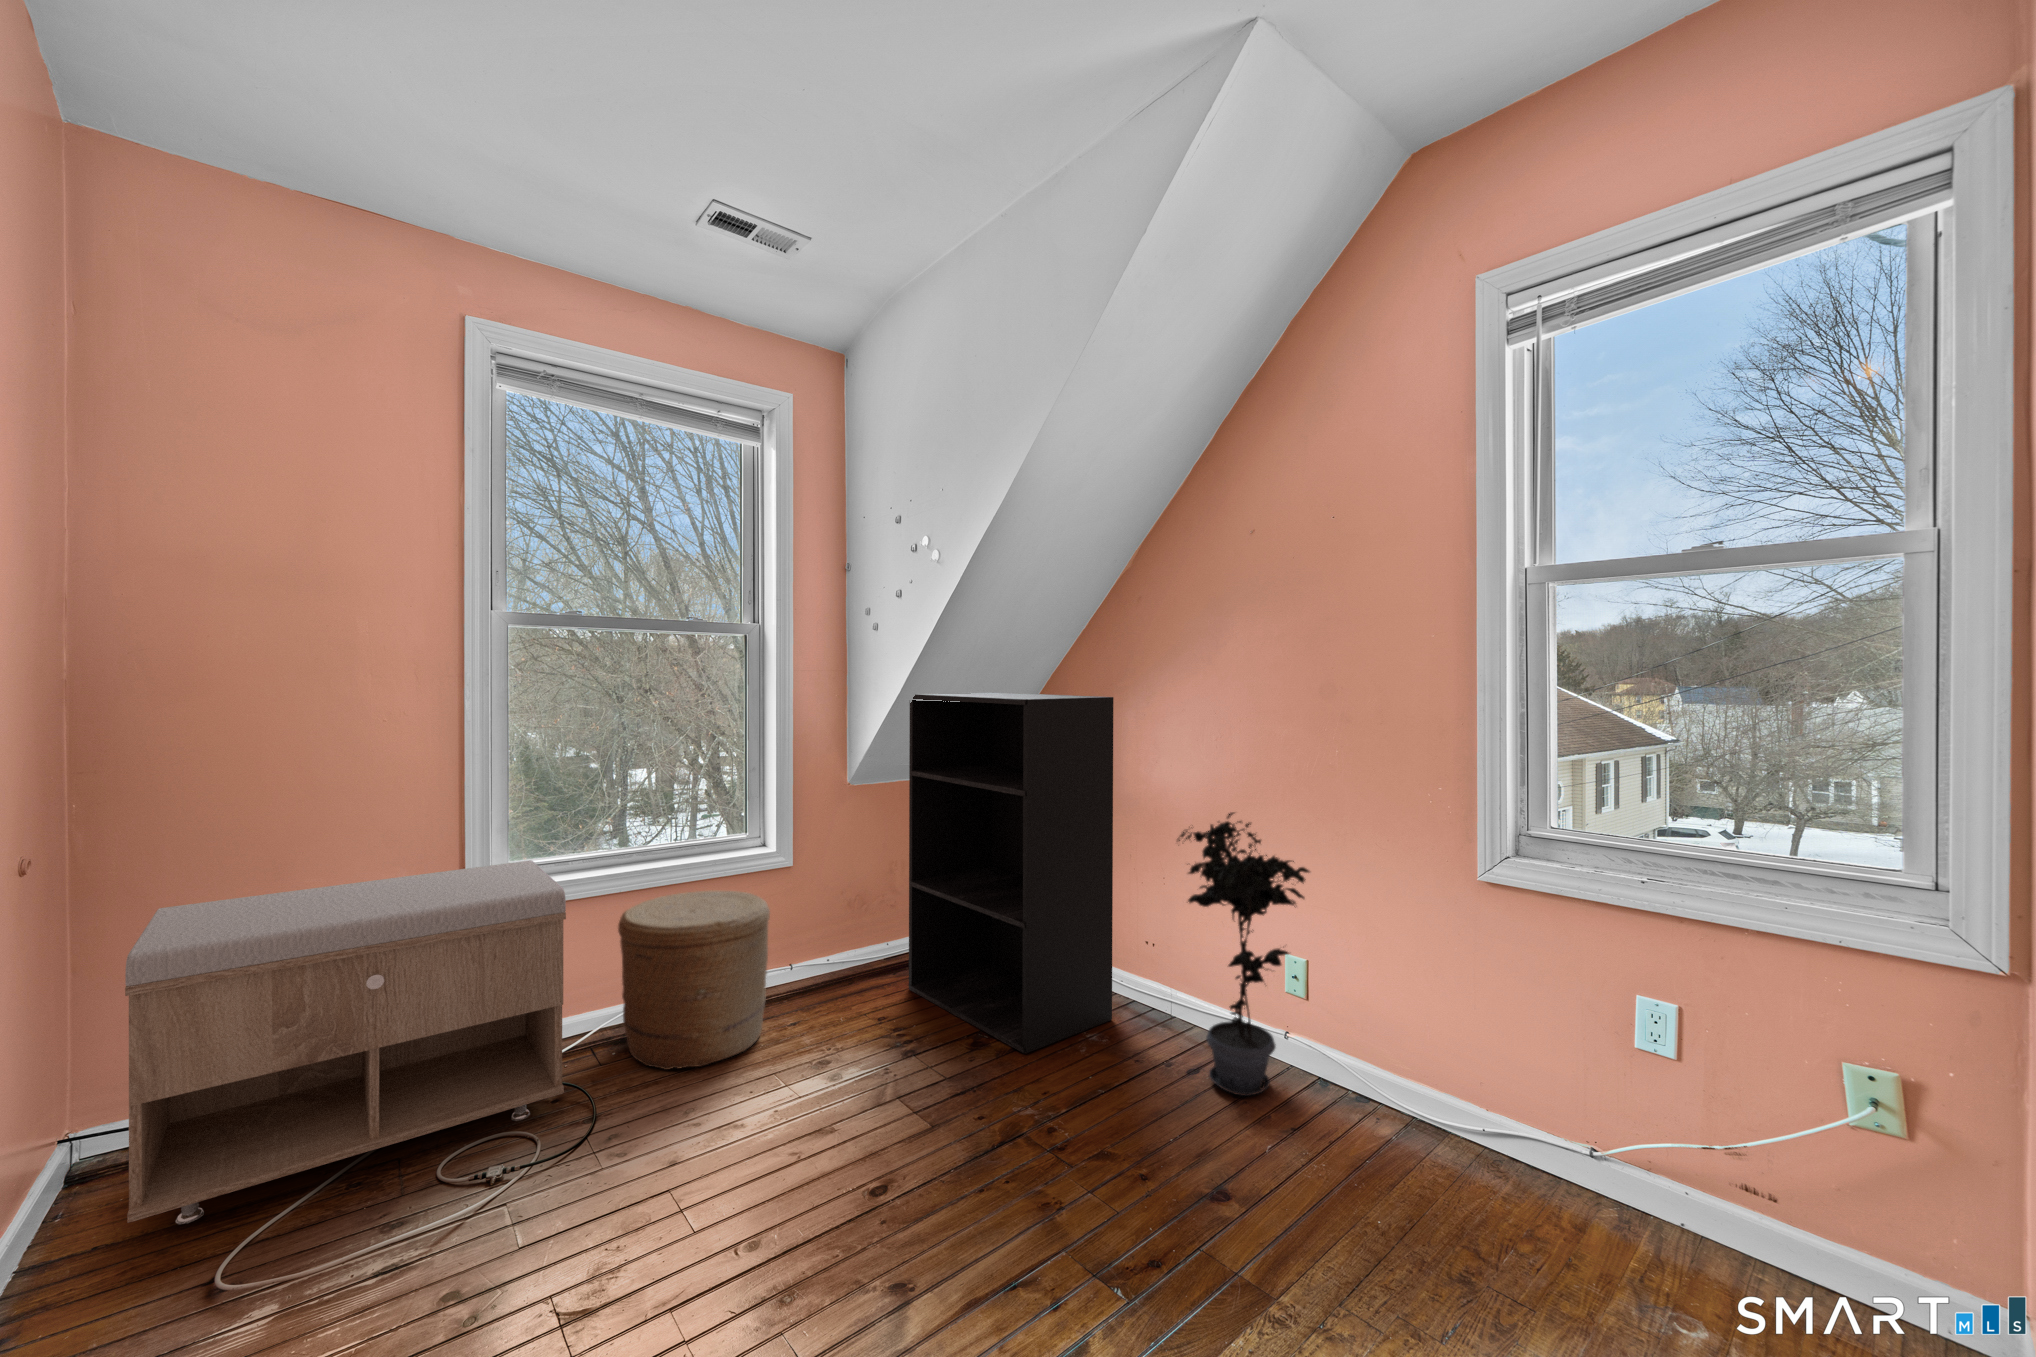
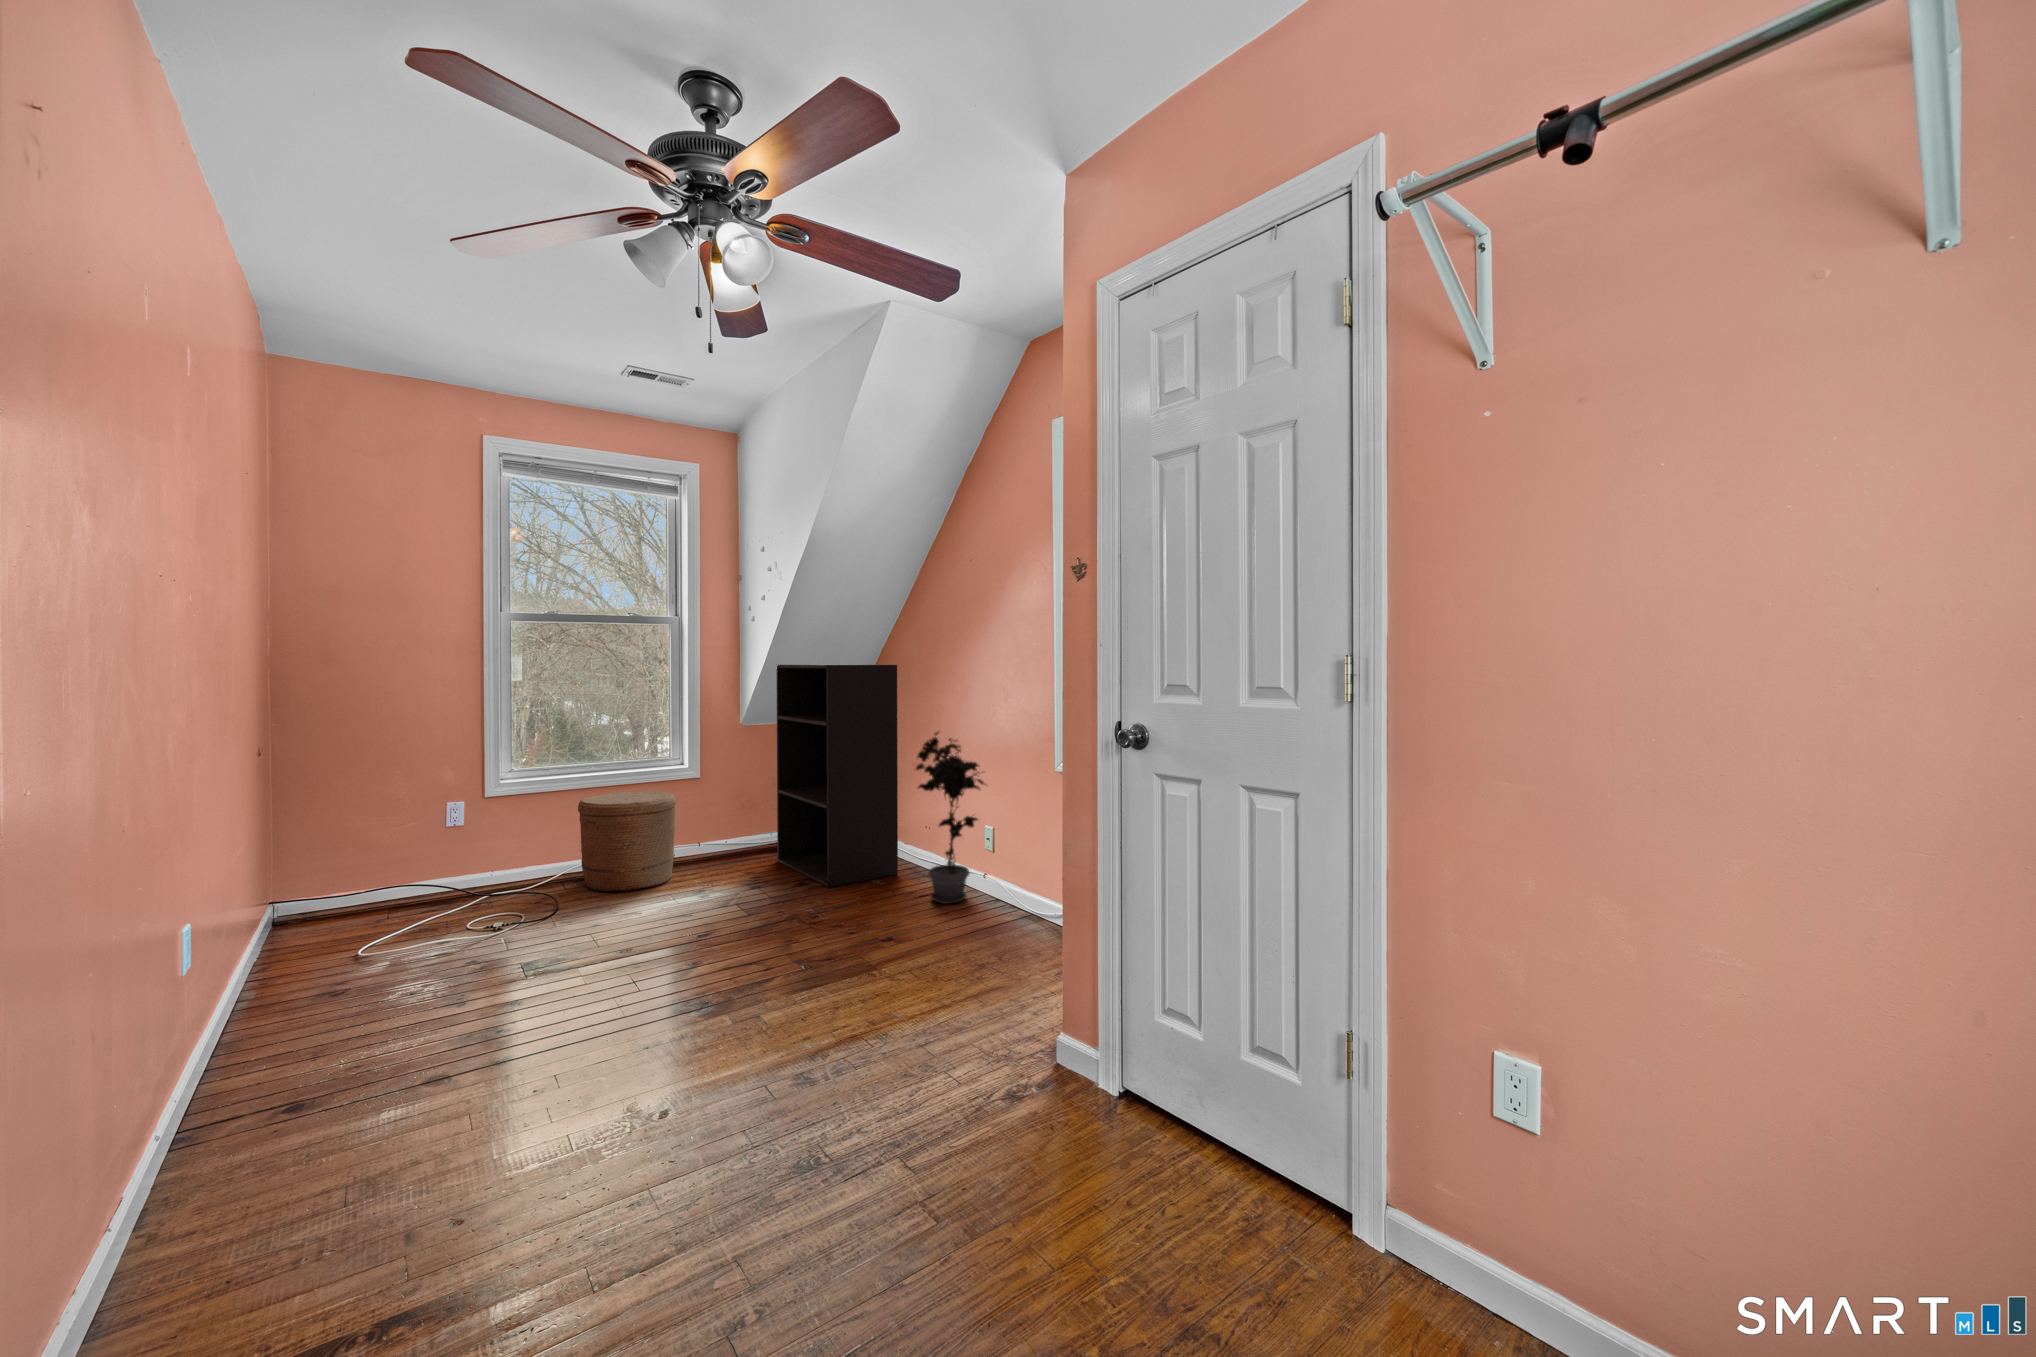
storage bench: present [125,860,566,1224] -> none [307,766,540,939]

